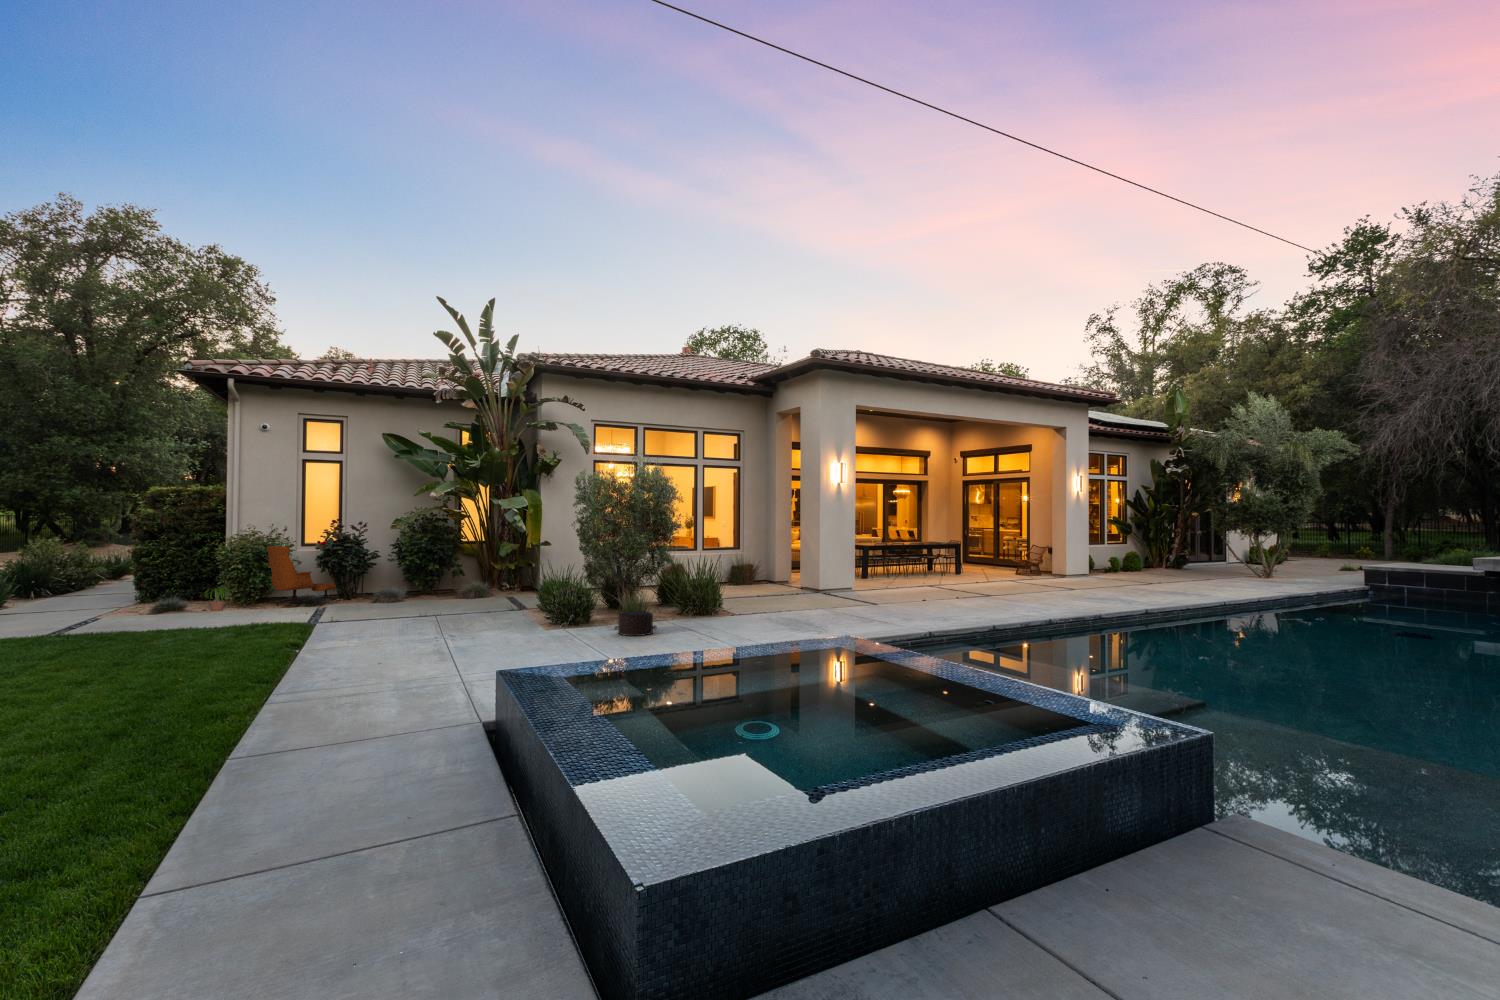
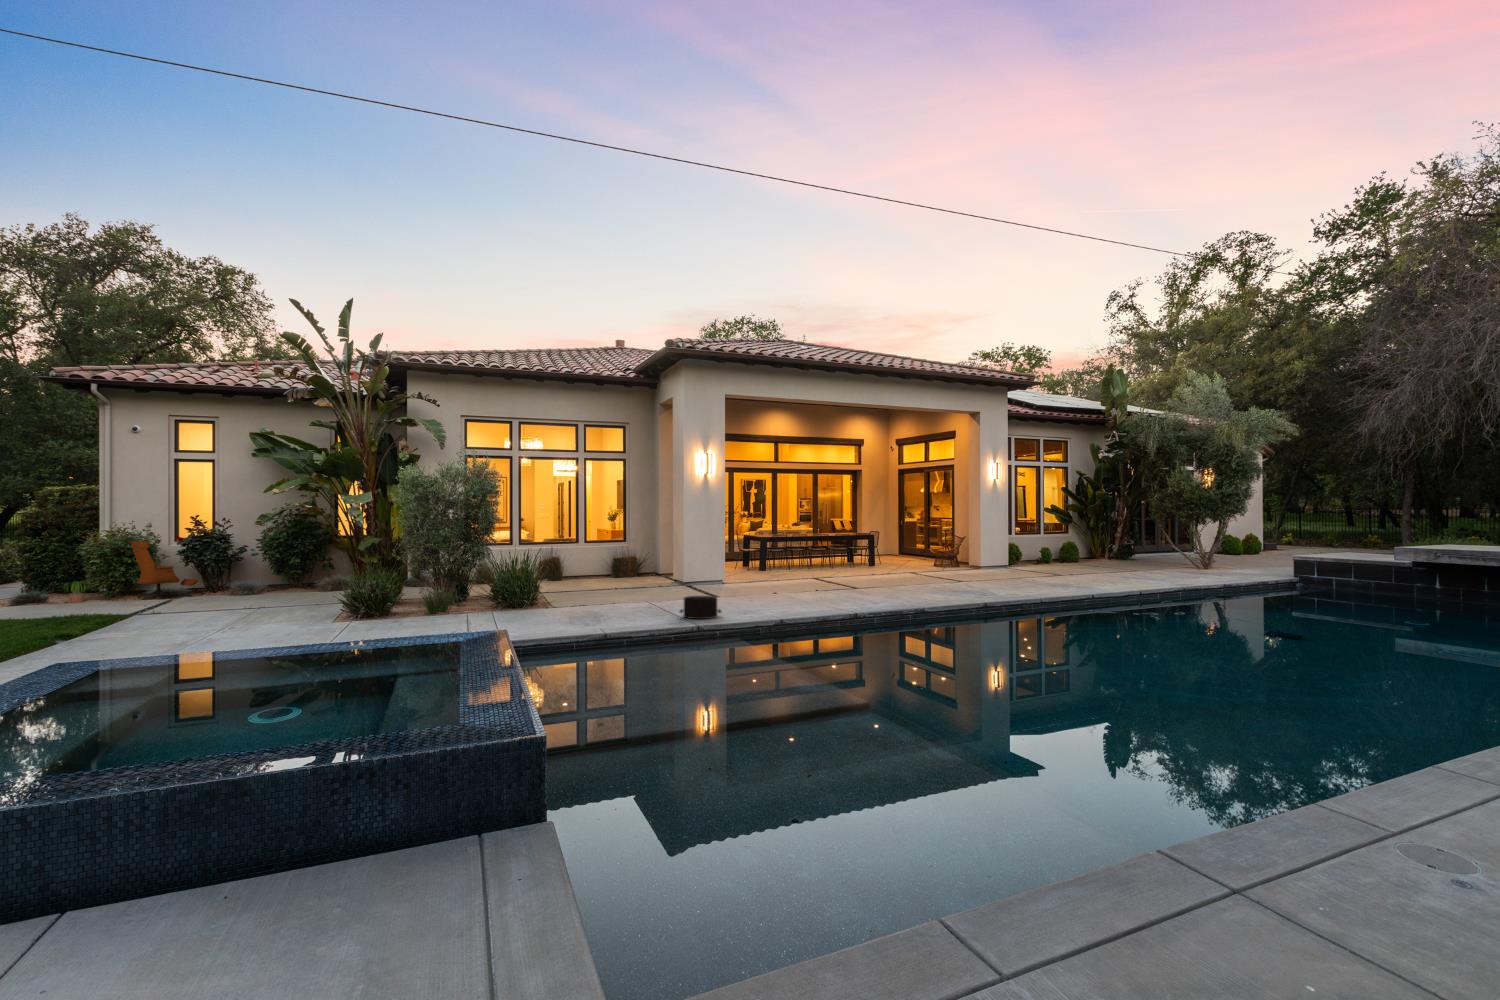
pouf: present [614,611,657,636] -> present [679,596,721,619]

